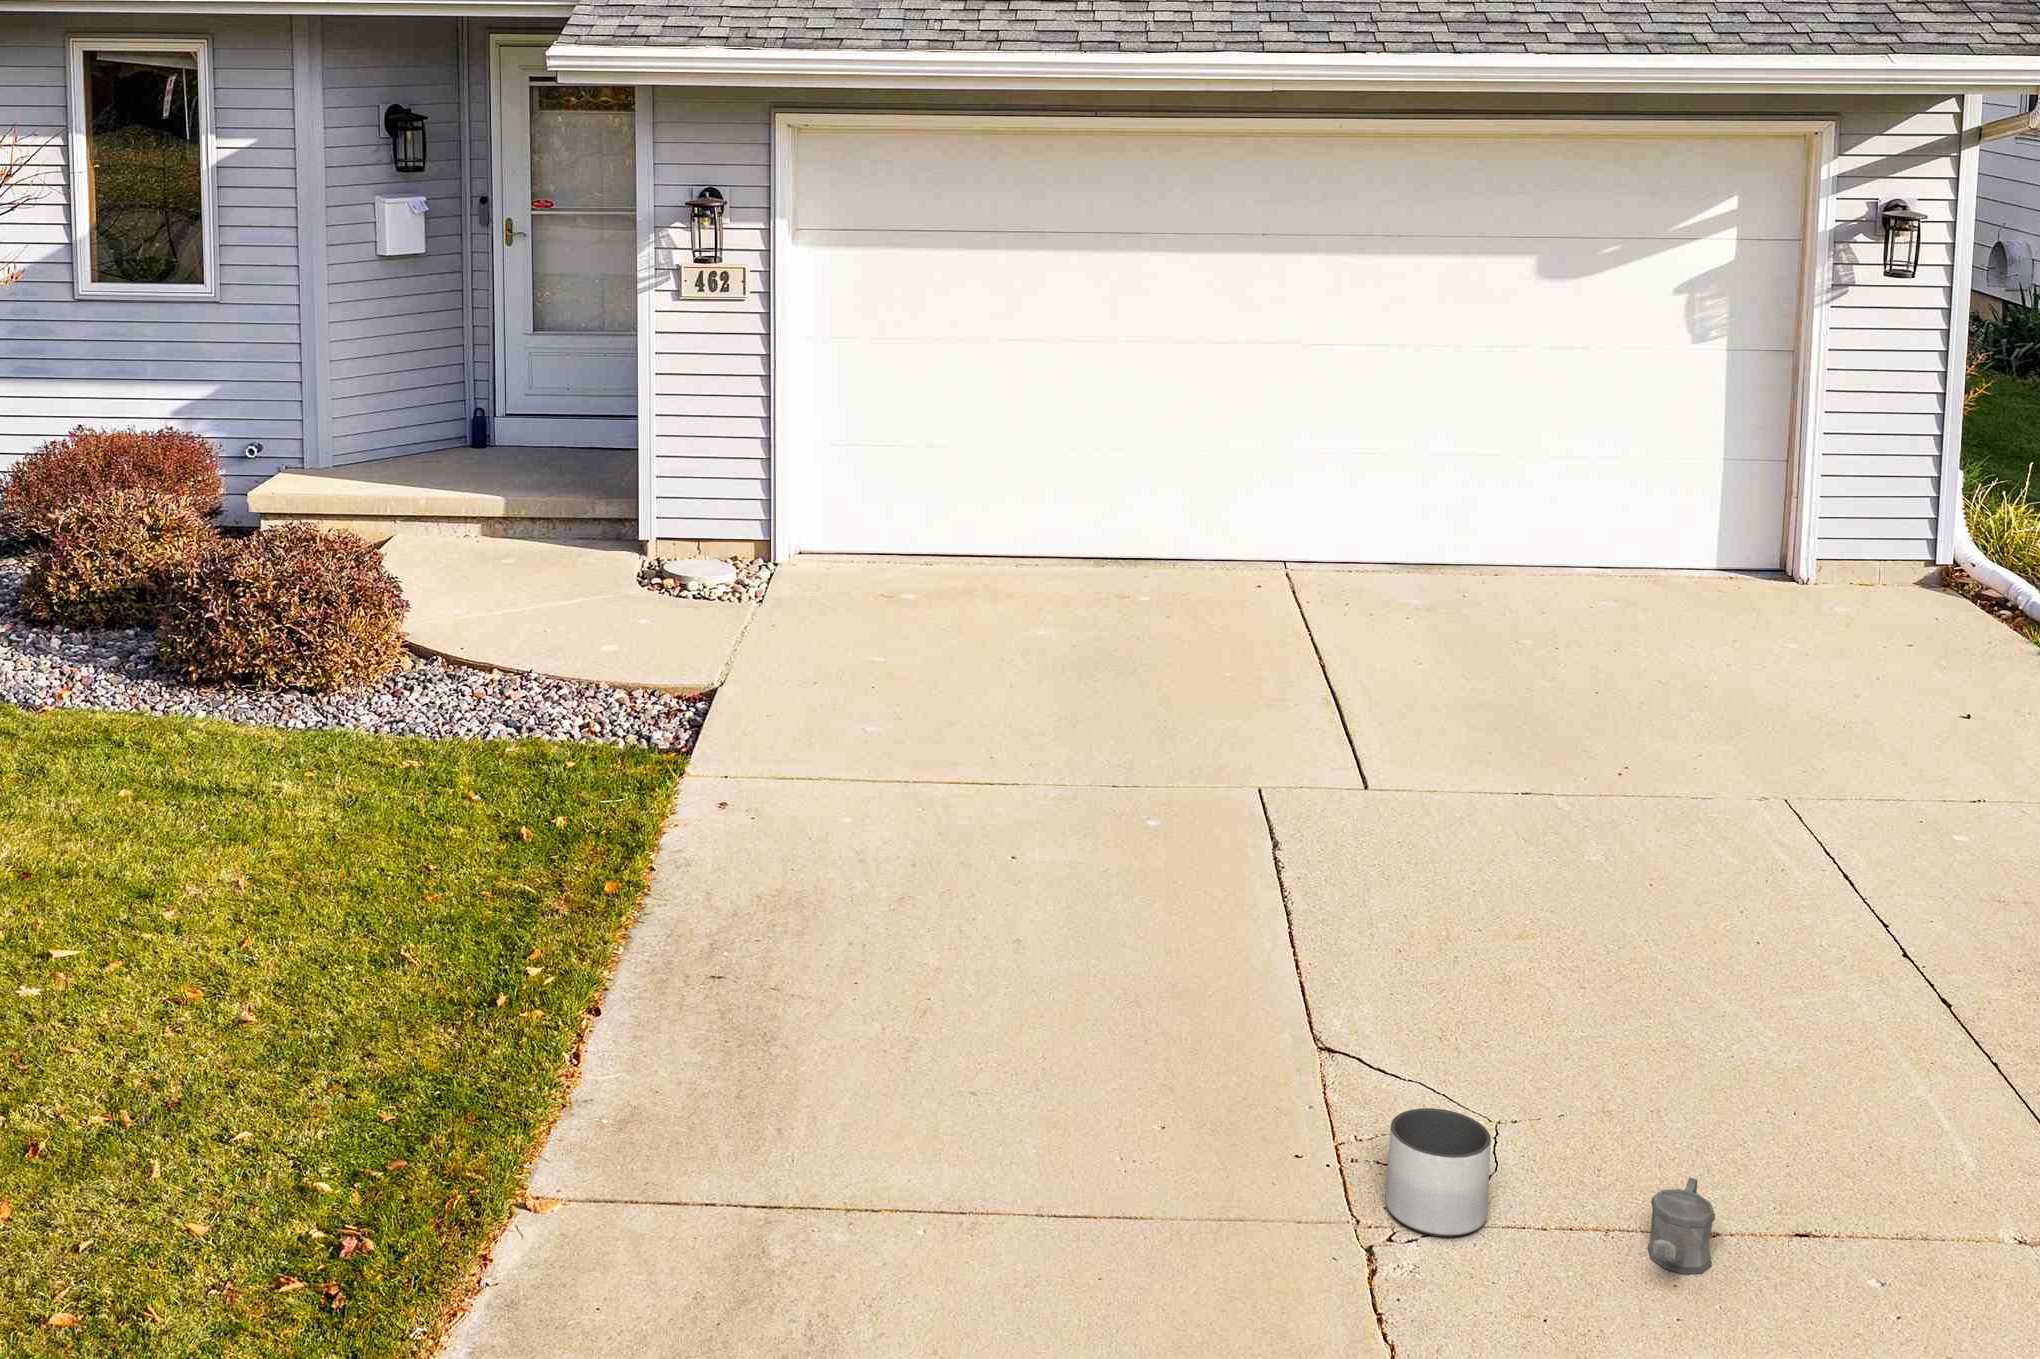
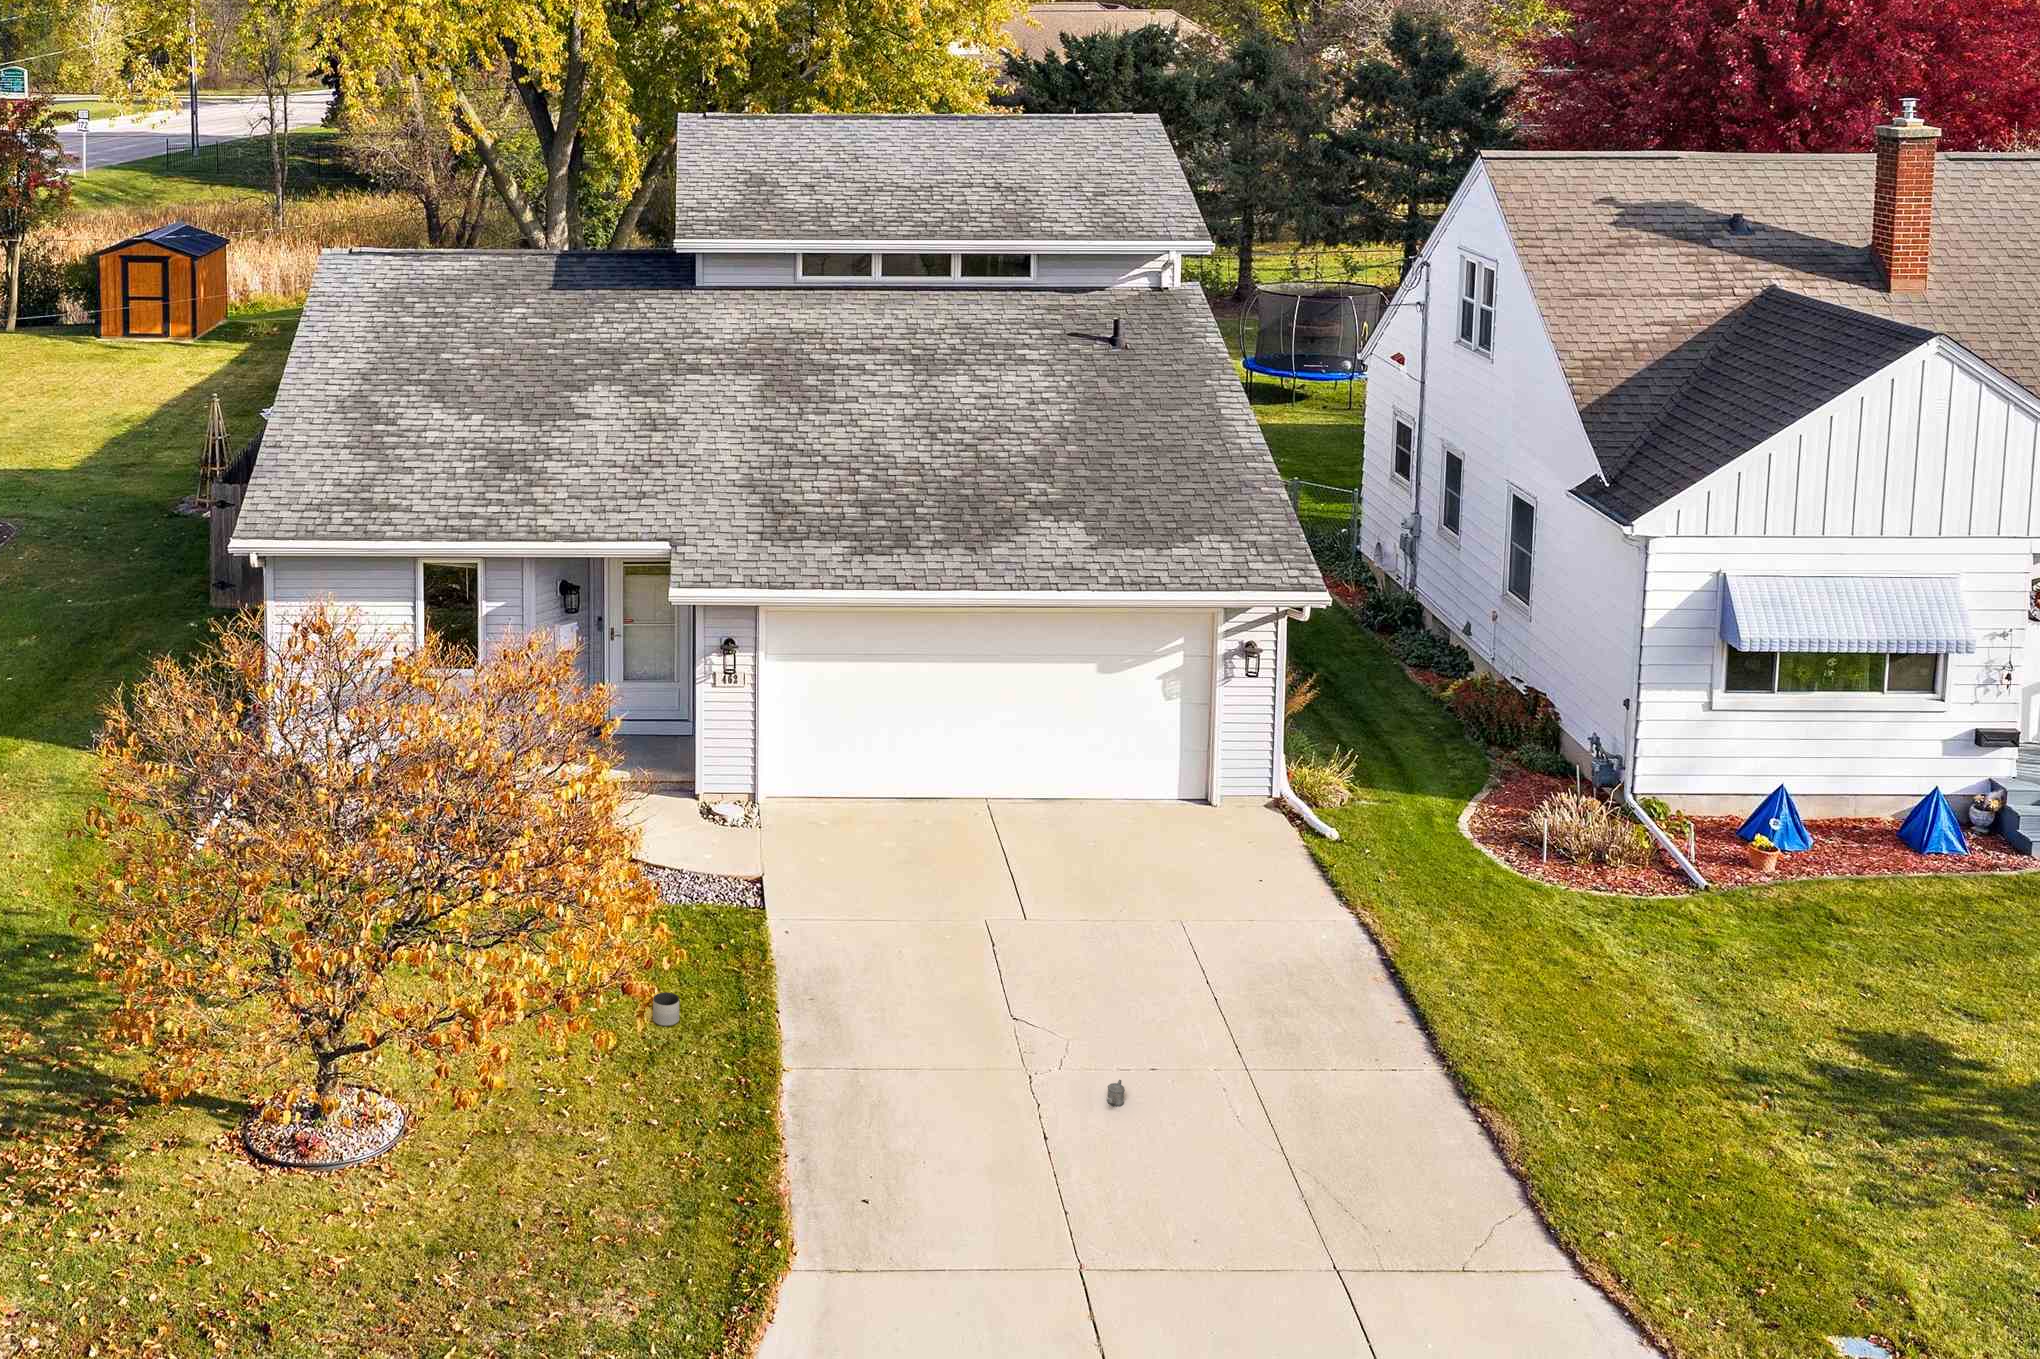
planter: present [1386,1108,1491,1237] -> present [653,992,679,1026]

